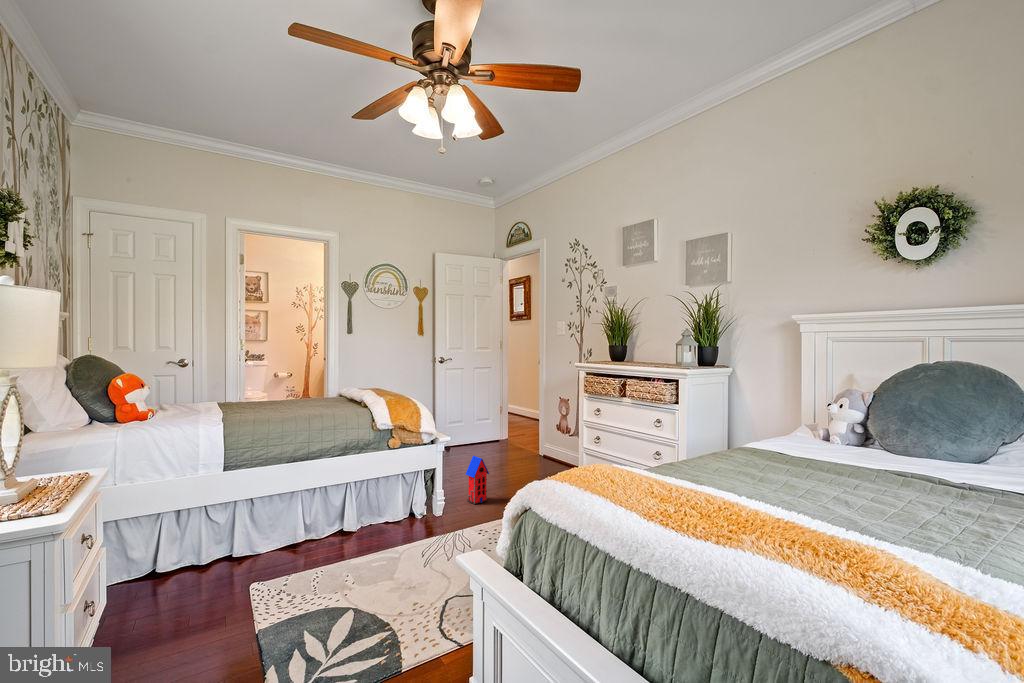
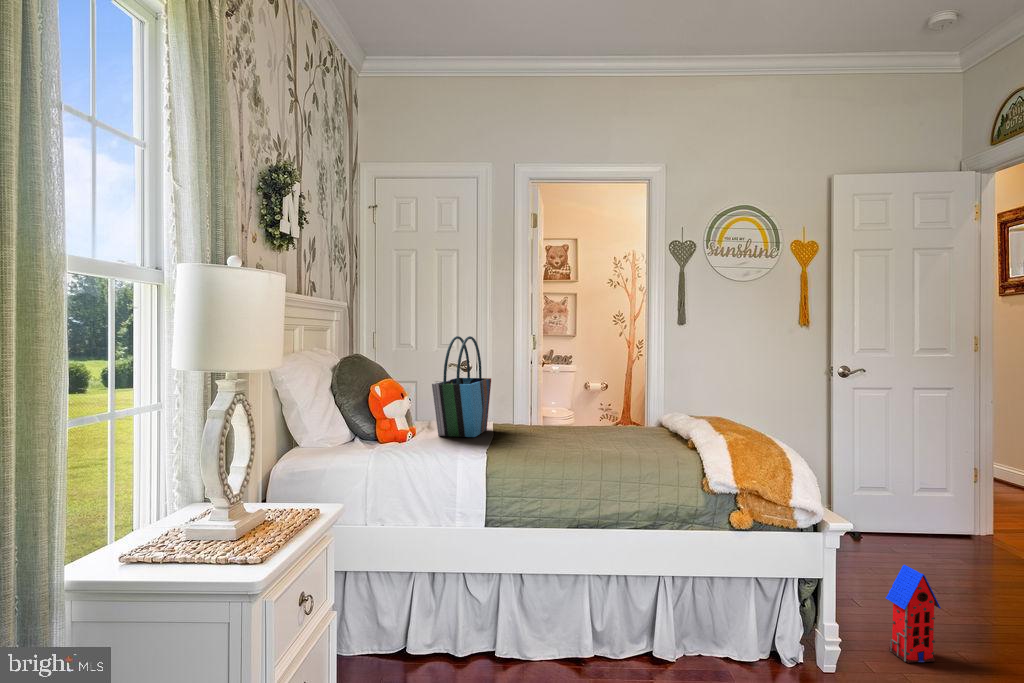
tote bag: none [169,341,216,415] -> present [432,336,491,437]

